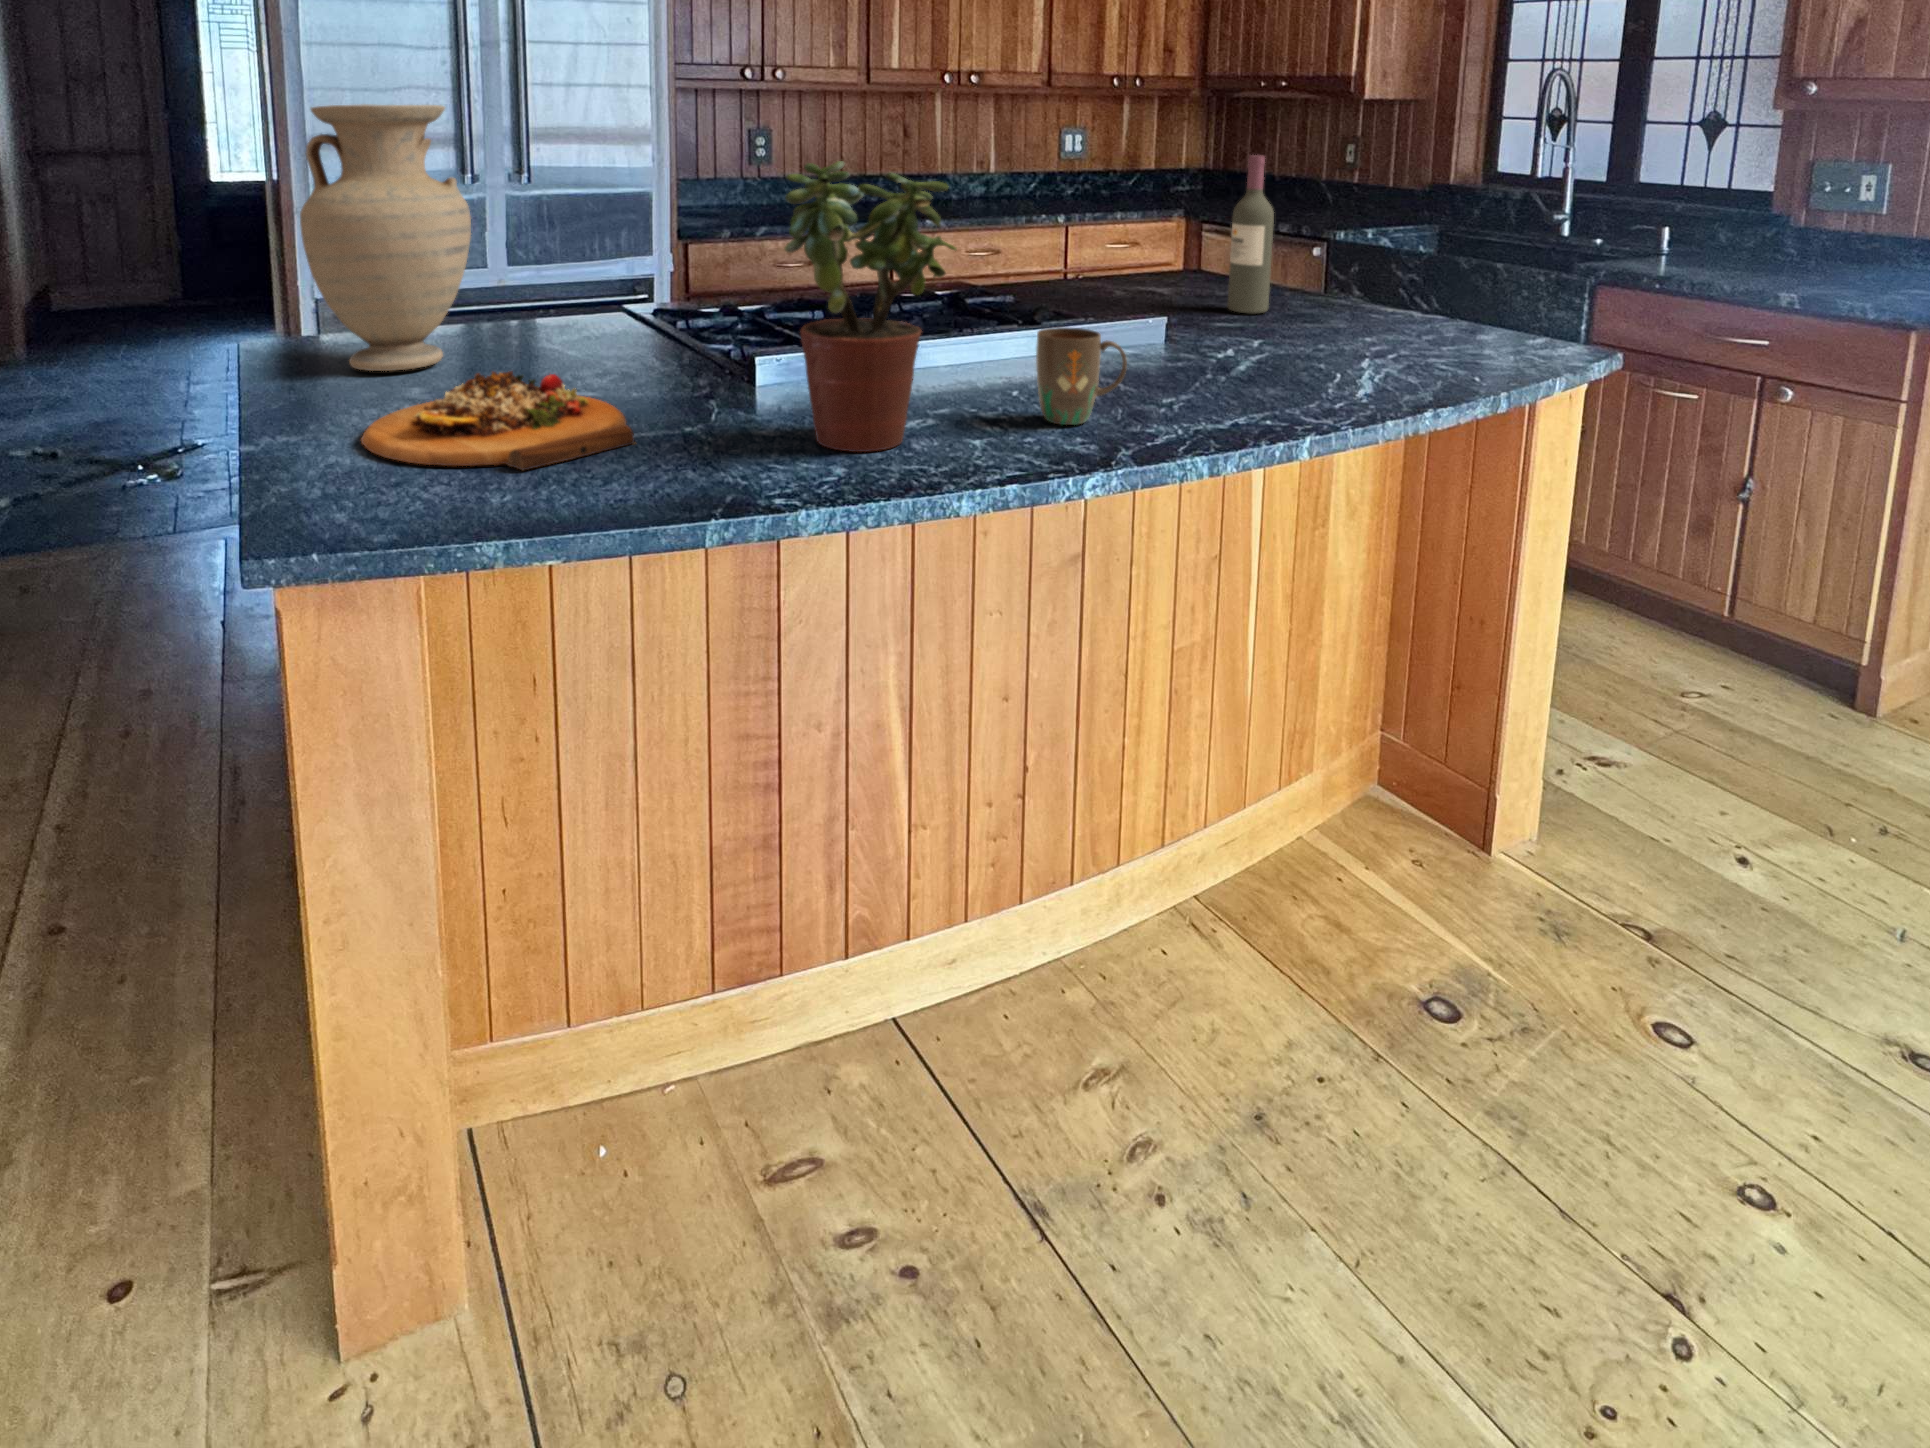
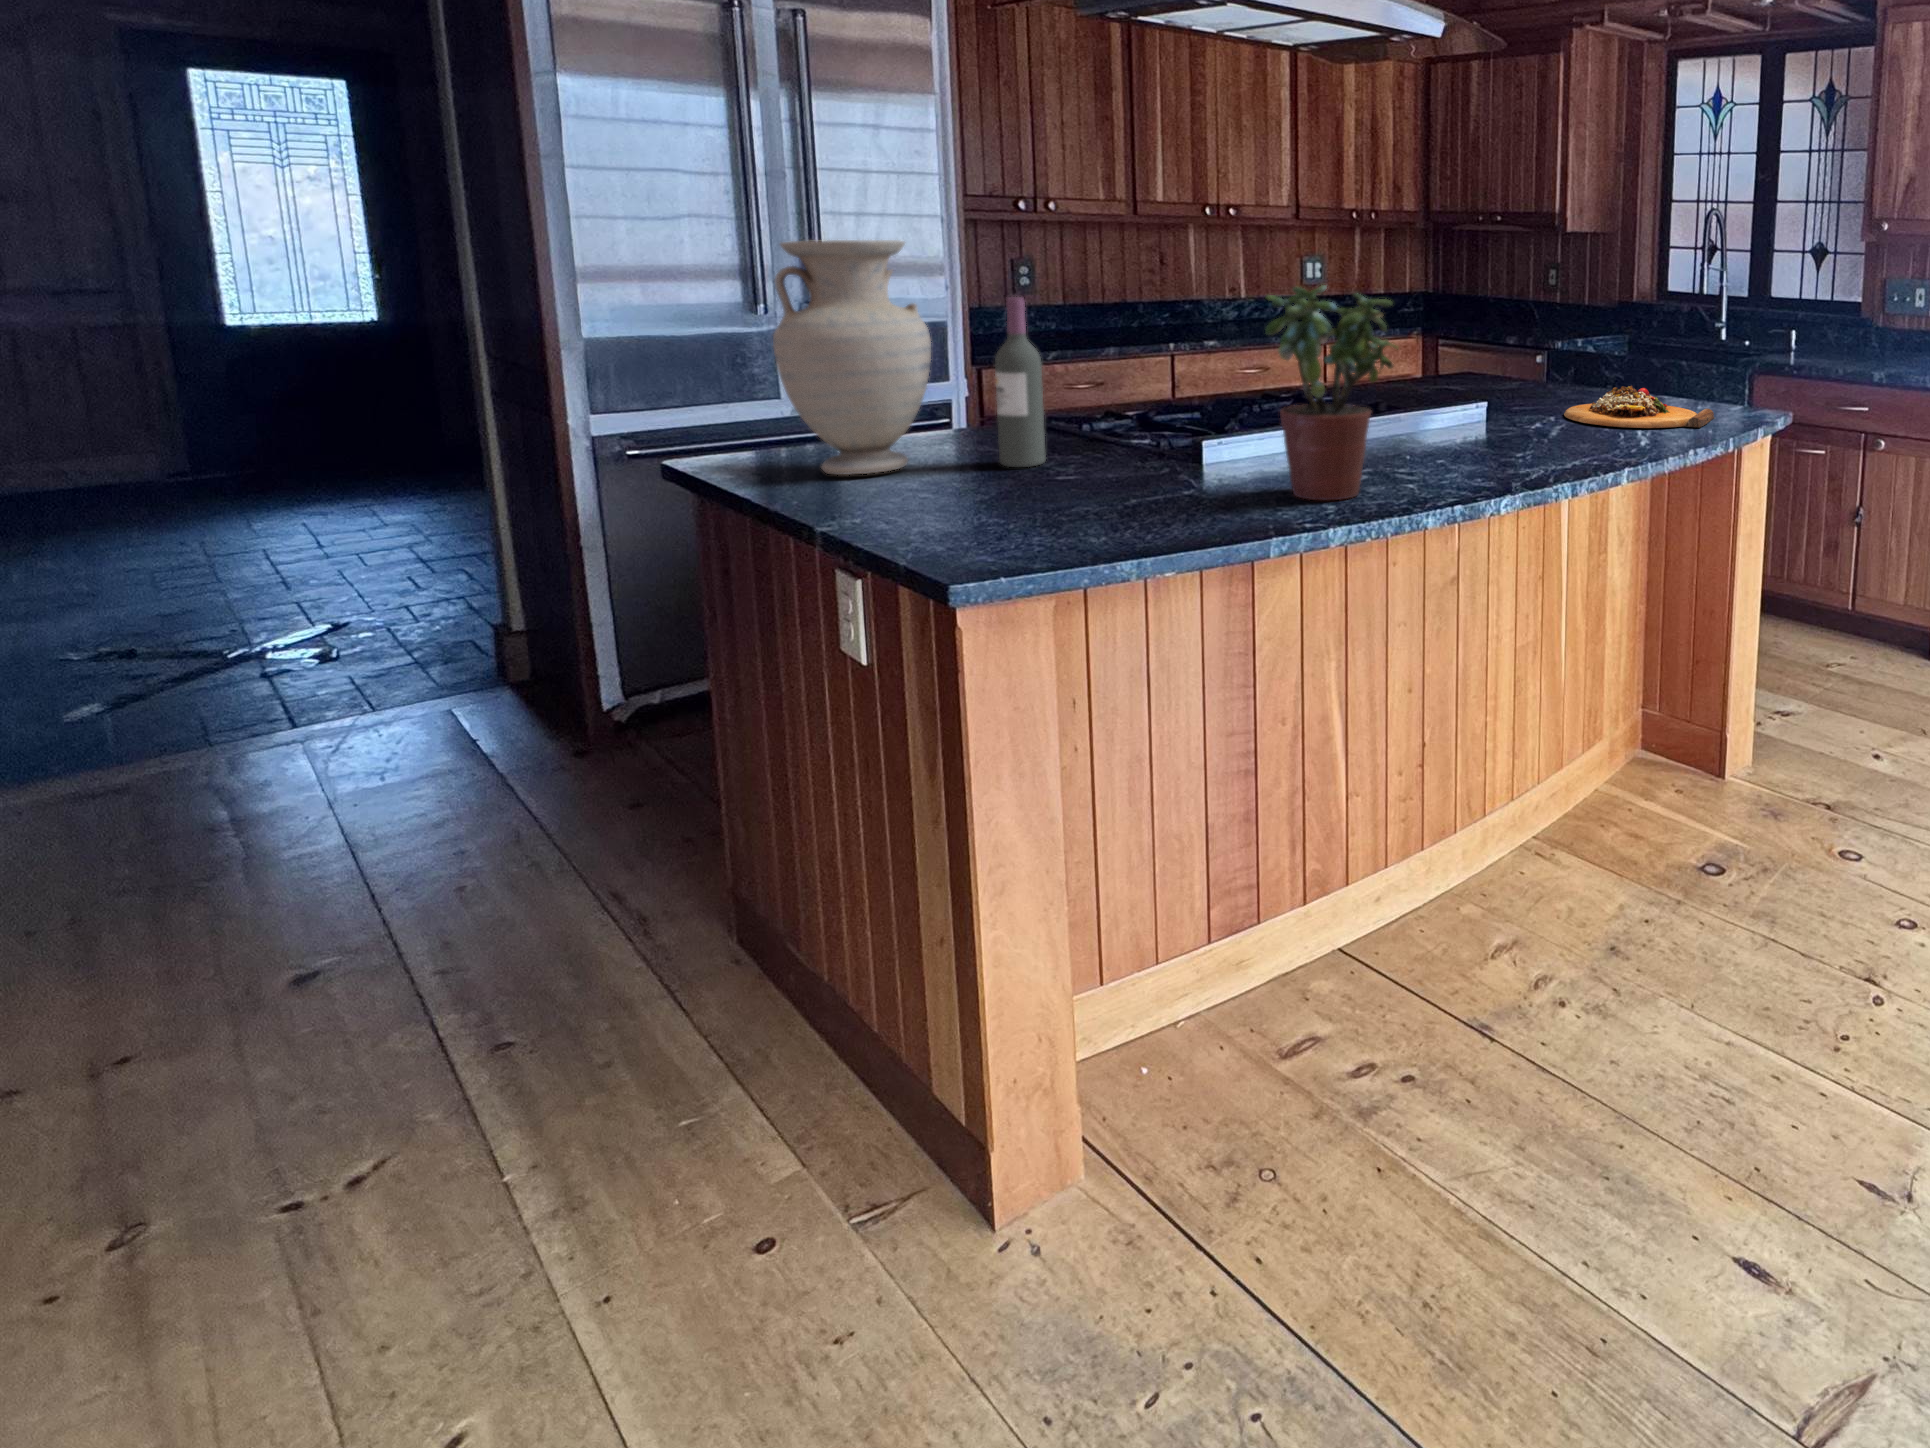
wine bottle: present [1228,155,1274,313] -> present [995,297,1046,467]
mug: present [1036,327,1127,425] -> none [1440,406,1504,475]
cutting board: present [361,371,635,470] -> present [1564,386,1714,428]

